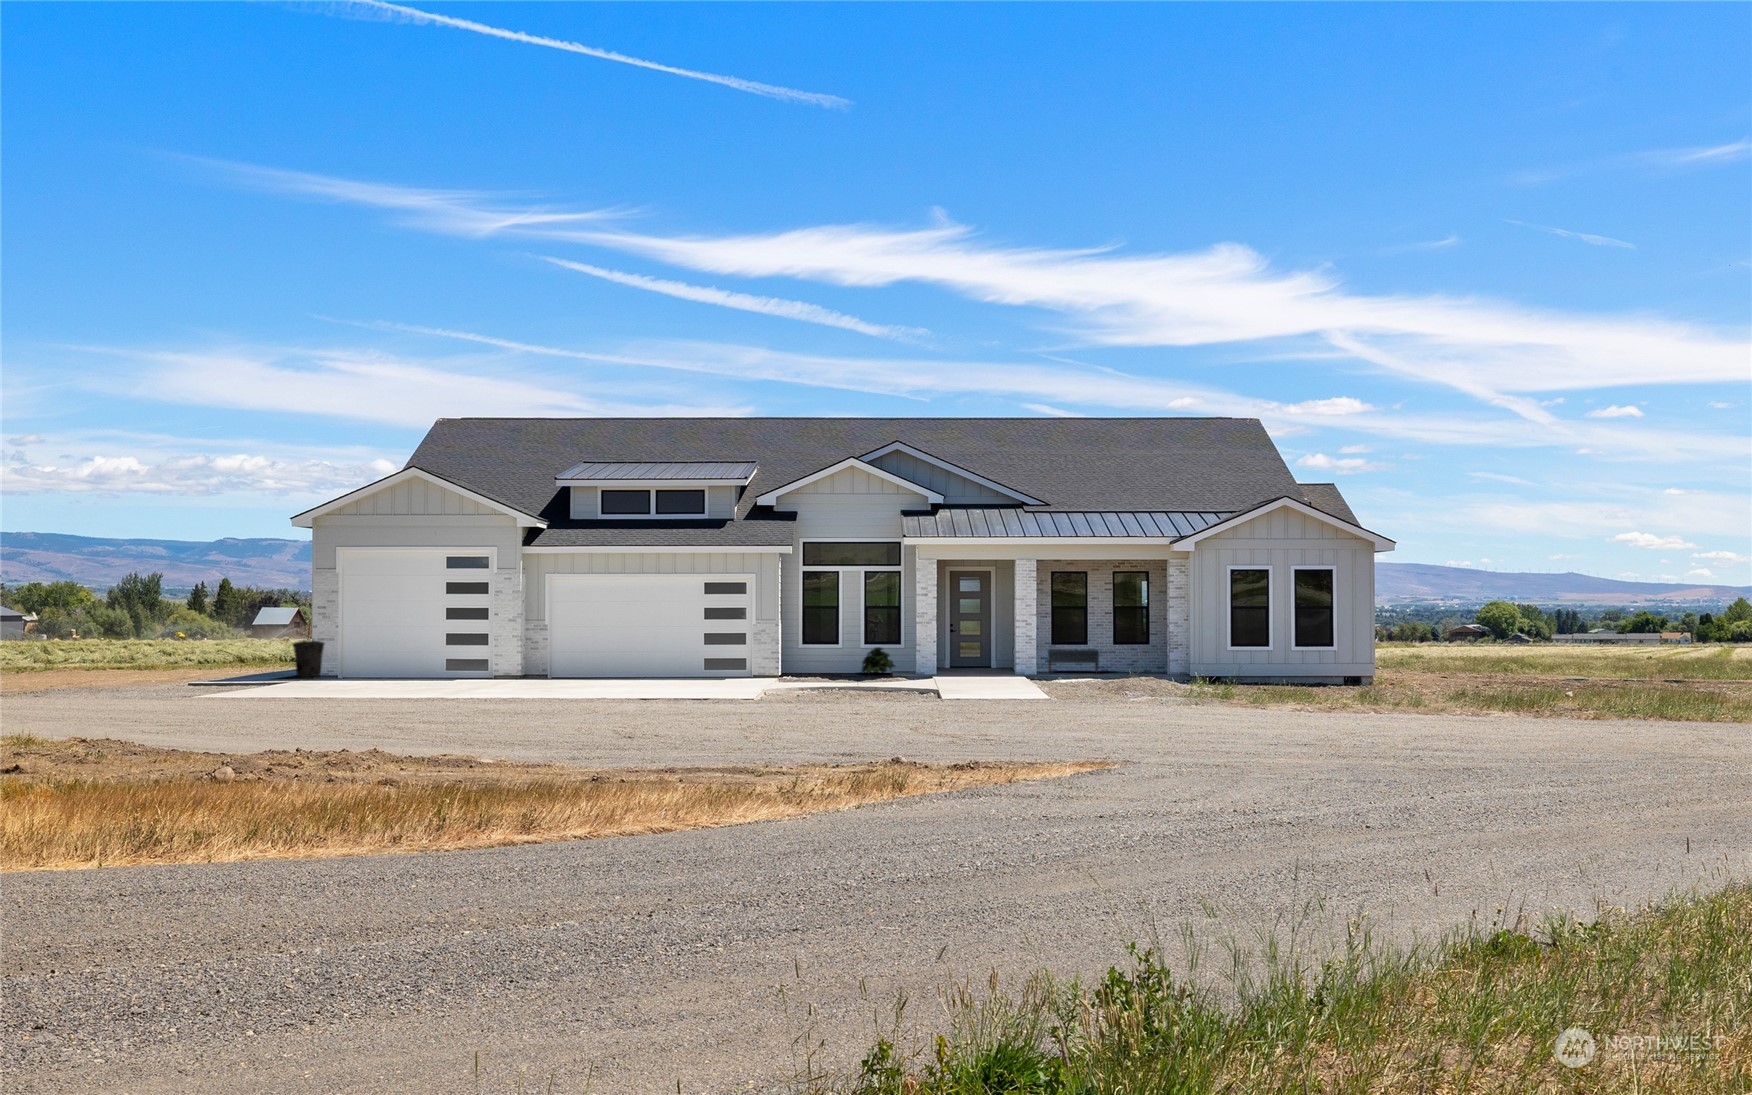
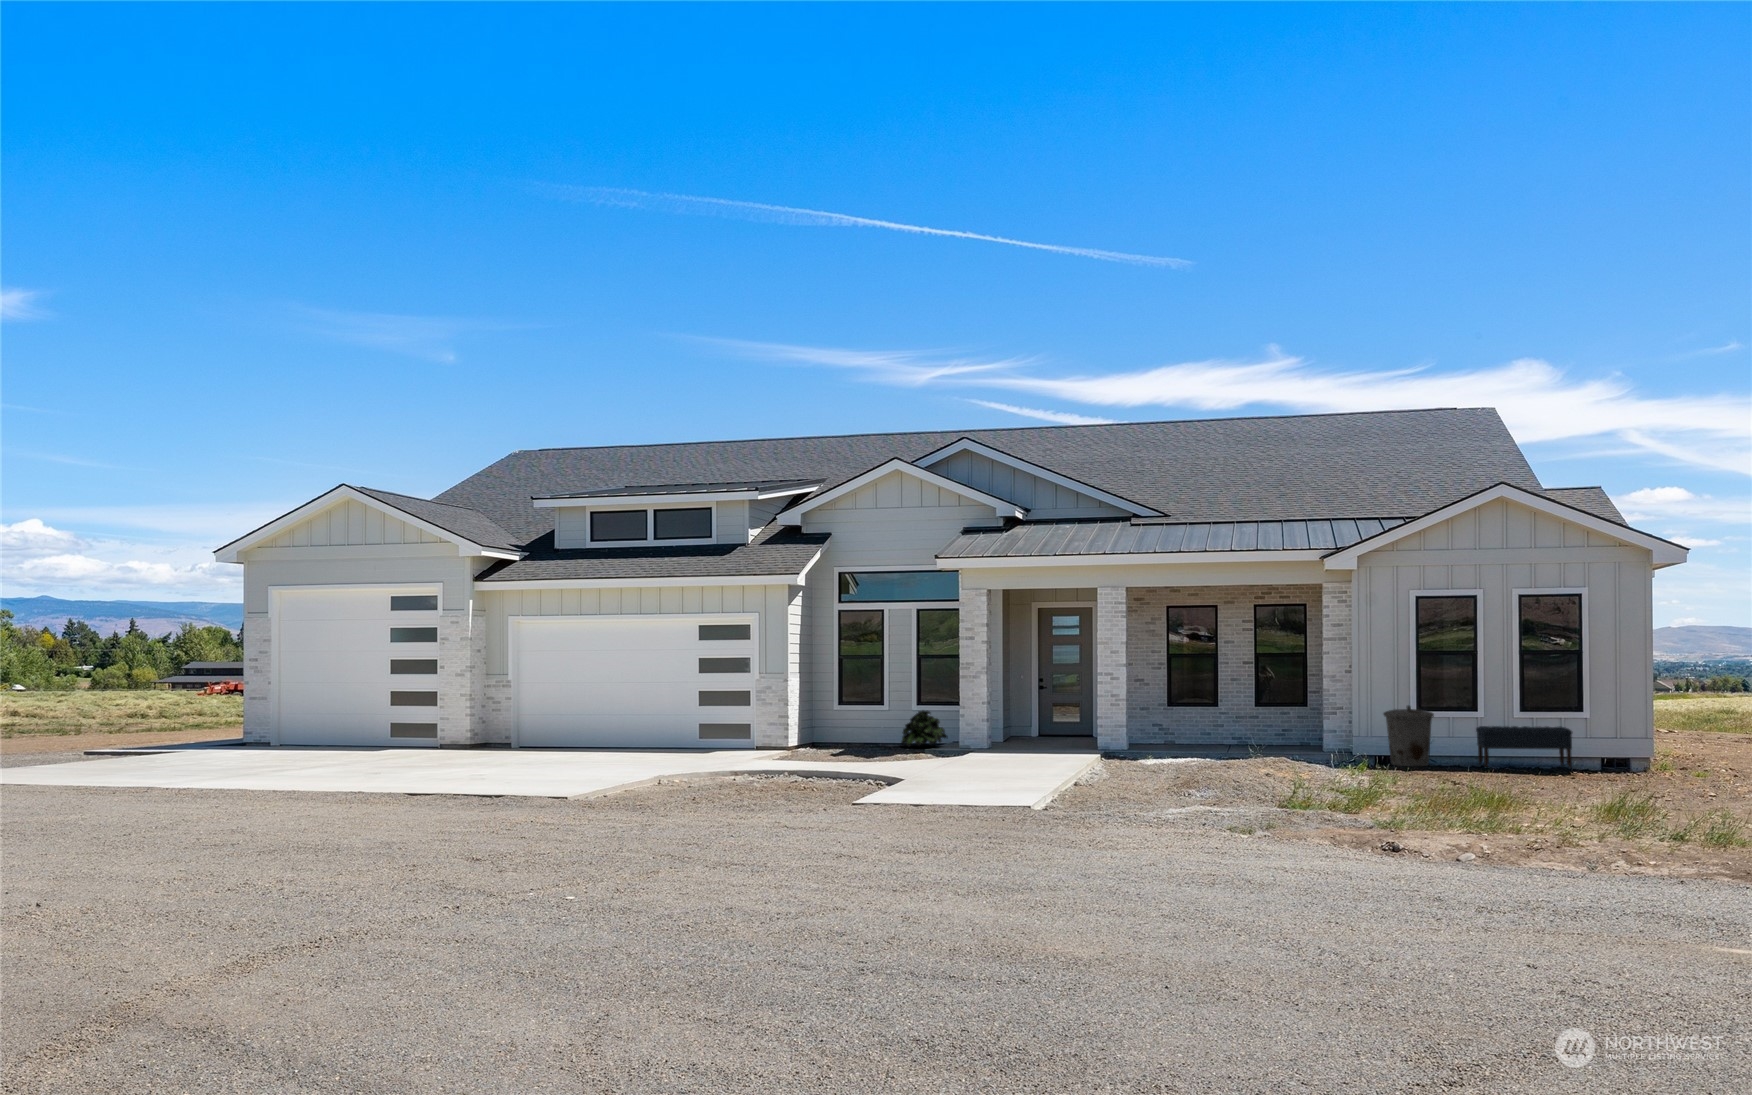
trash can: present [293,640,324,677] -> present [1384,705,1434,766]
bench: present [1048,649,1099,673] -> present [1476,726,1572,768]

